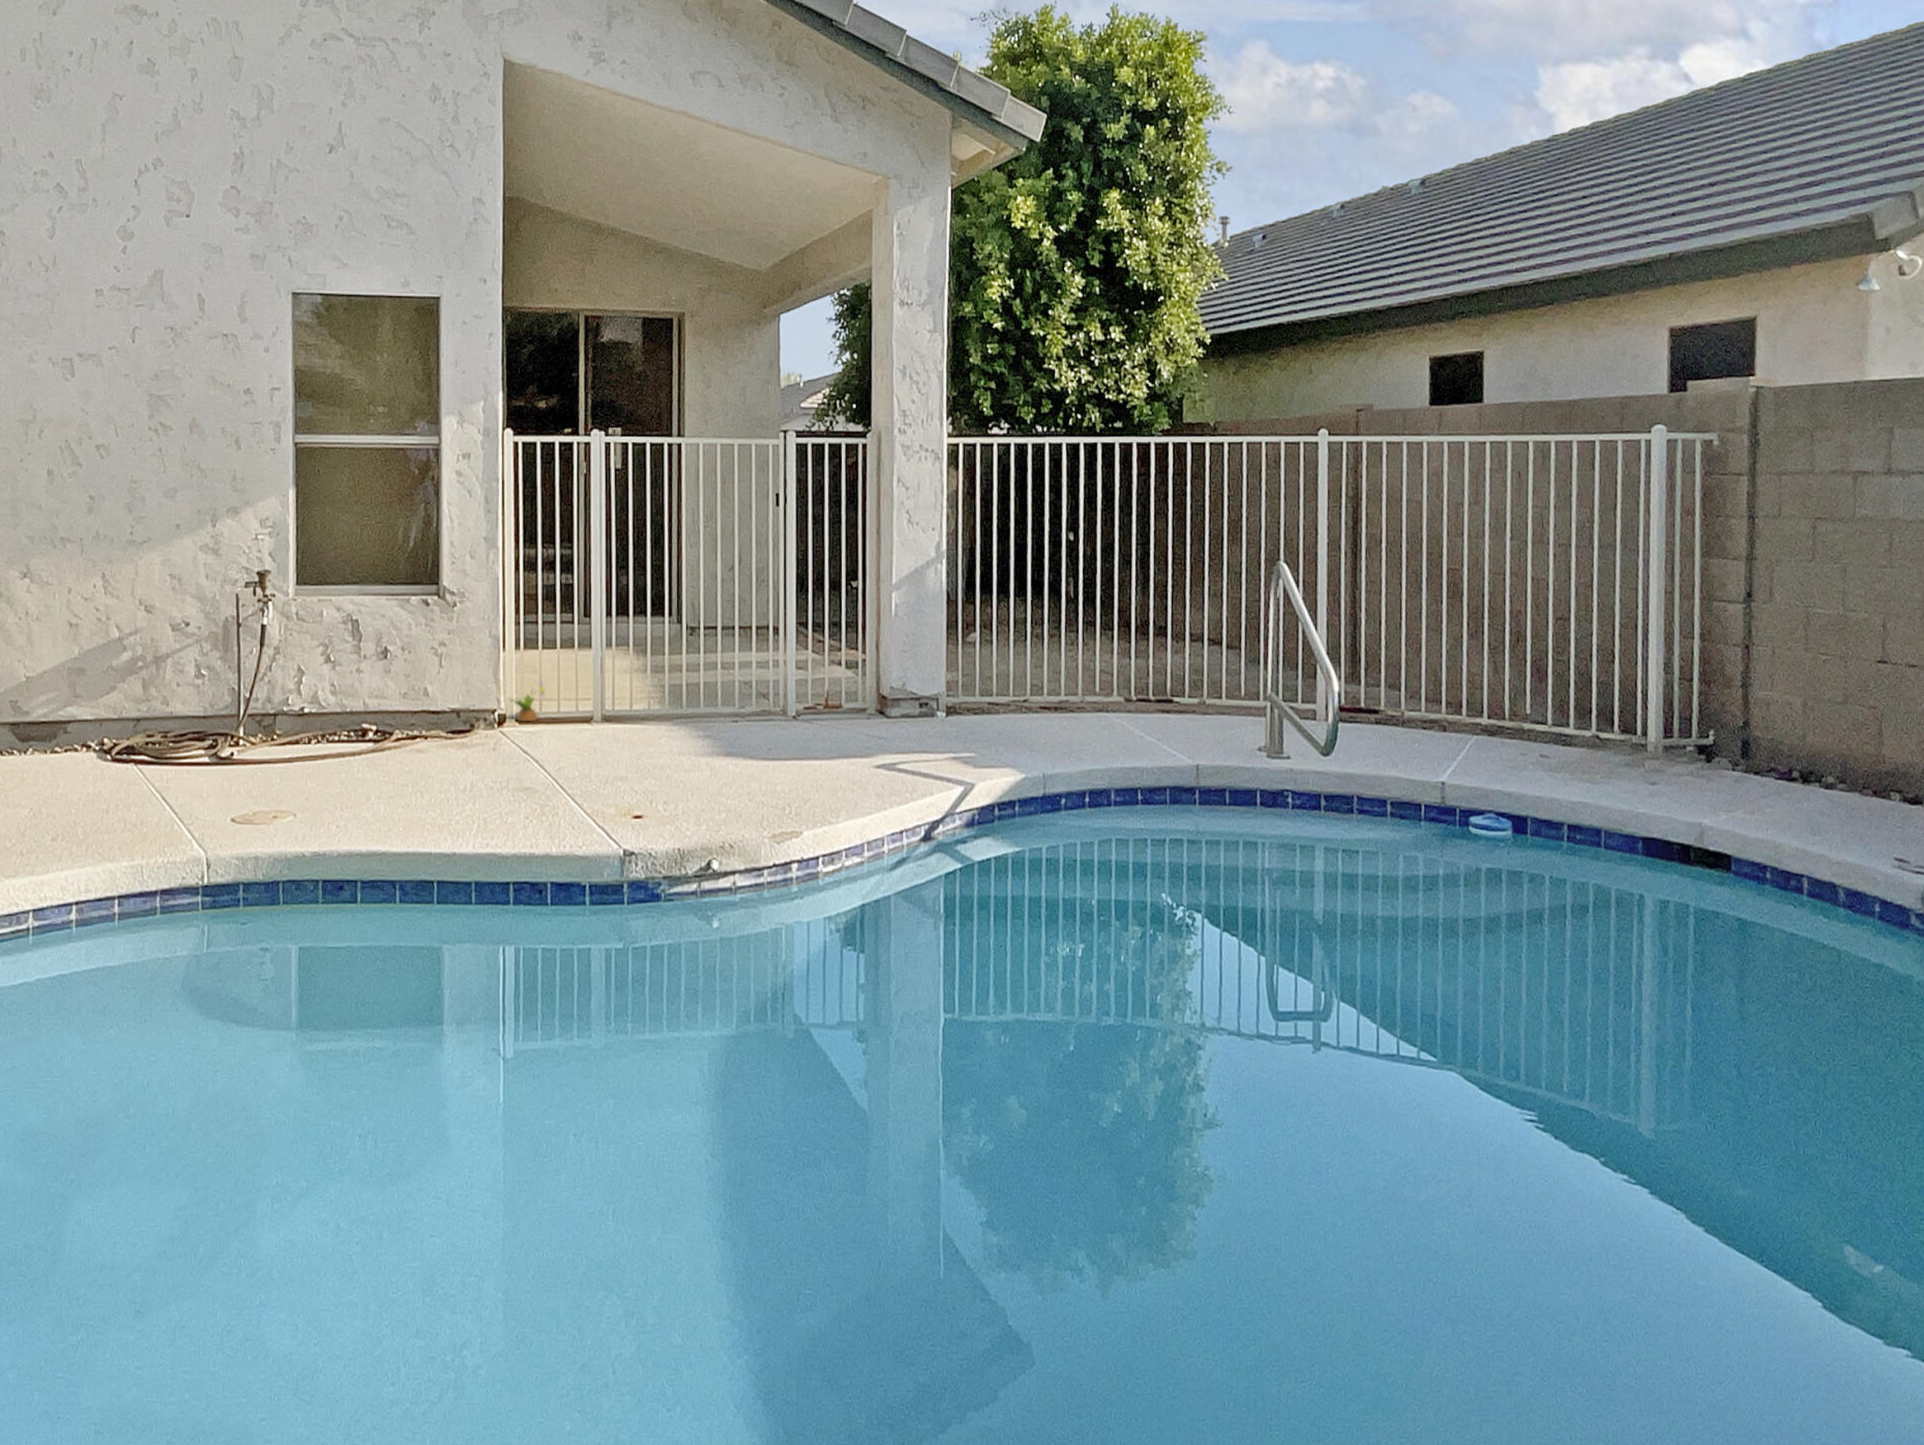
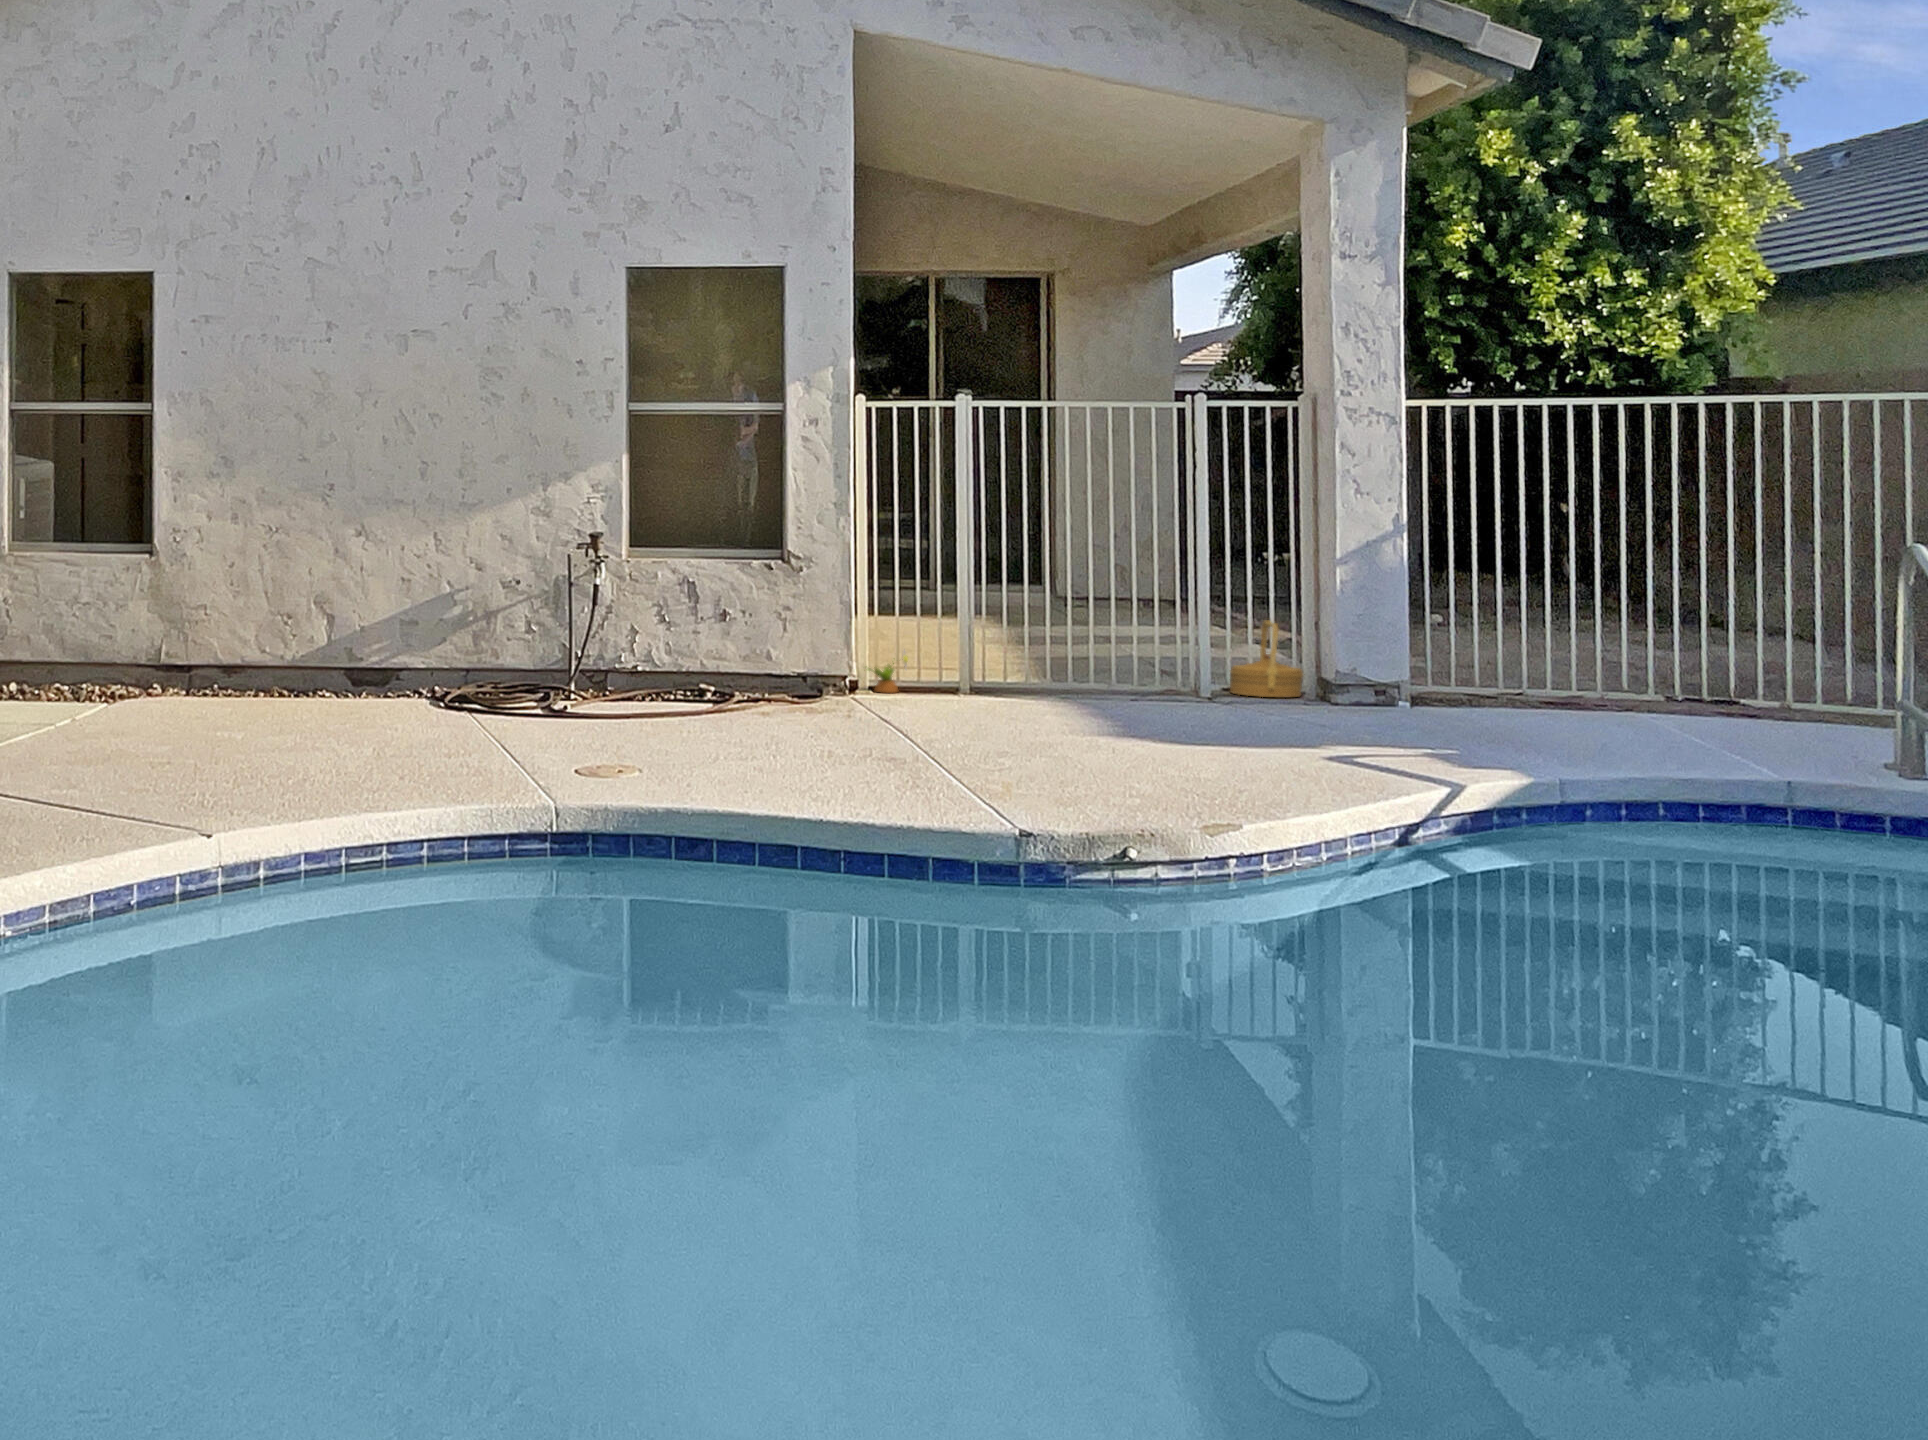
woven basket: none [813,642,871,709] -> present [1230,620,1303,697]

